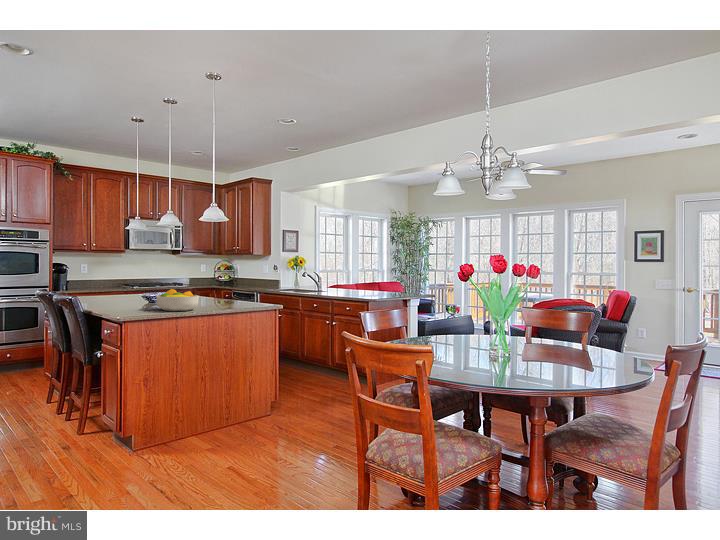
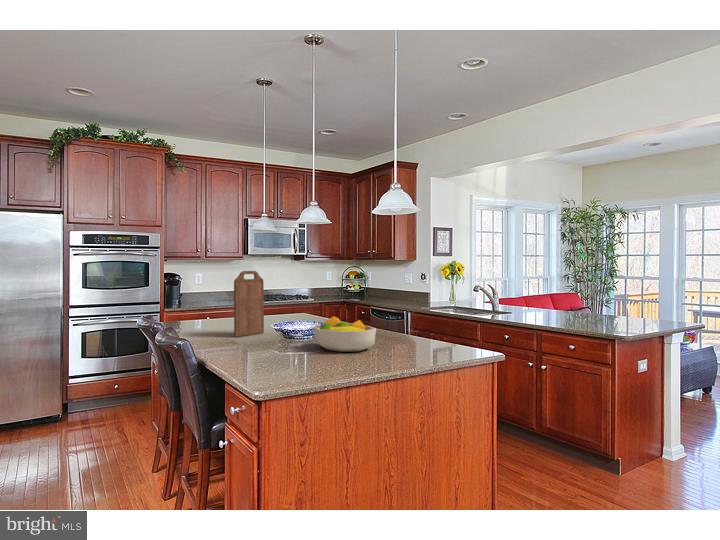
cutting board: none [102,258,127,306] -> present [234,271,264,337]

